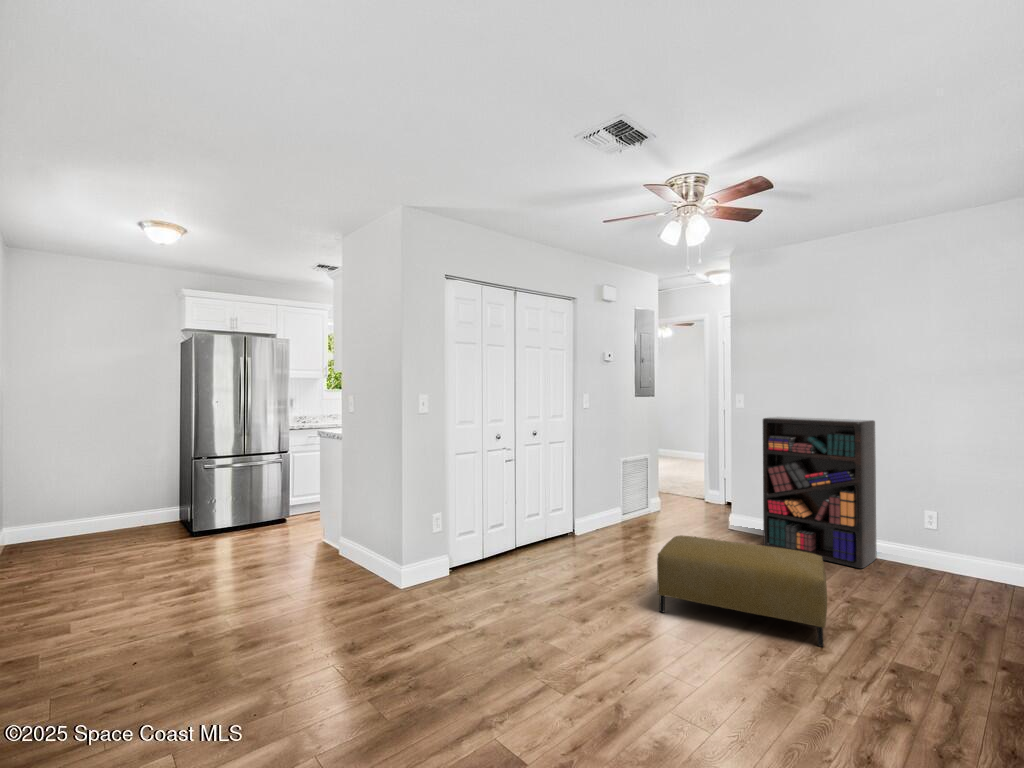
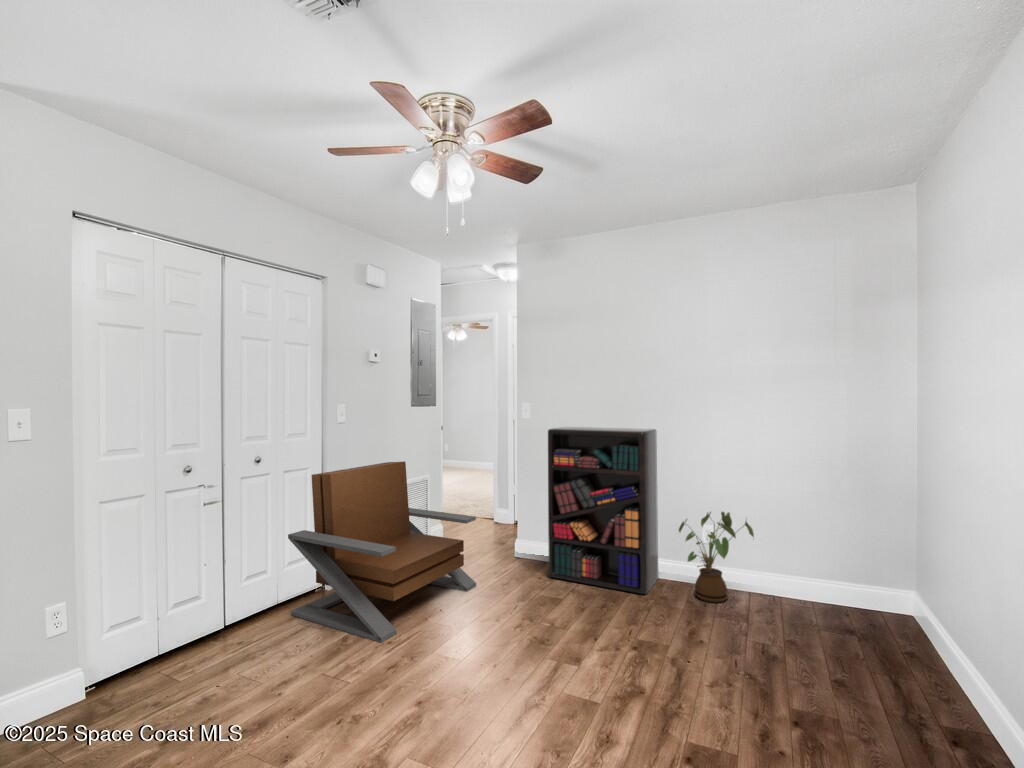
lounge chair: none [554,441,697,572] -> present [288,461,476,643]
house plant: none [898,499,984,583] -> present [679,512,754,603]
ottoman: present [657,535,827,647] -> none [404,592,615,736]

